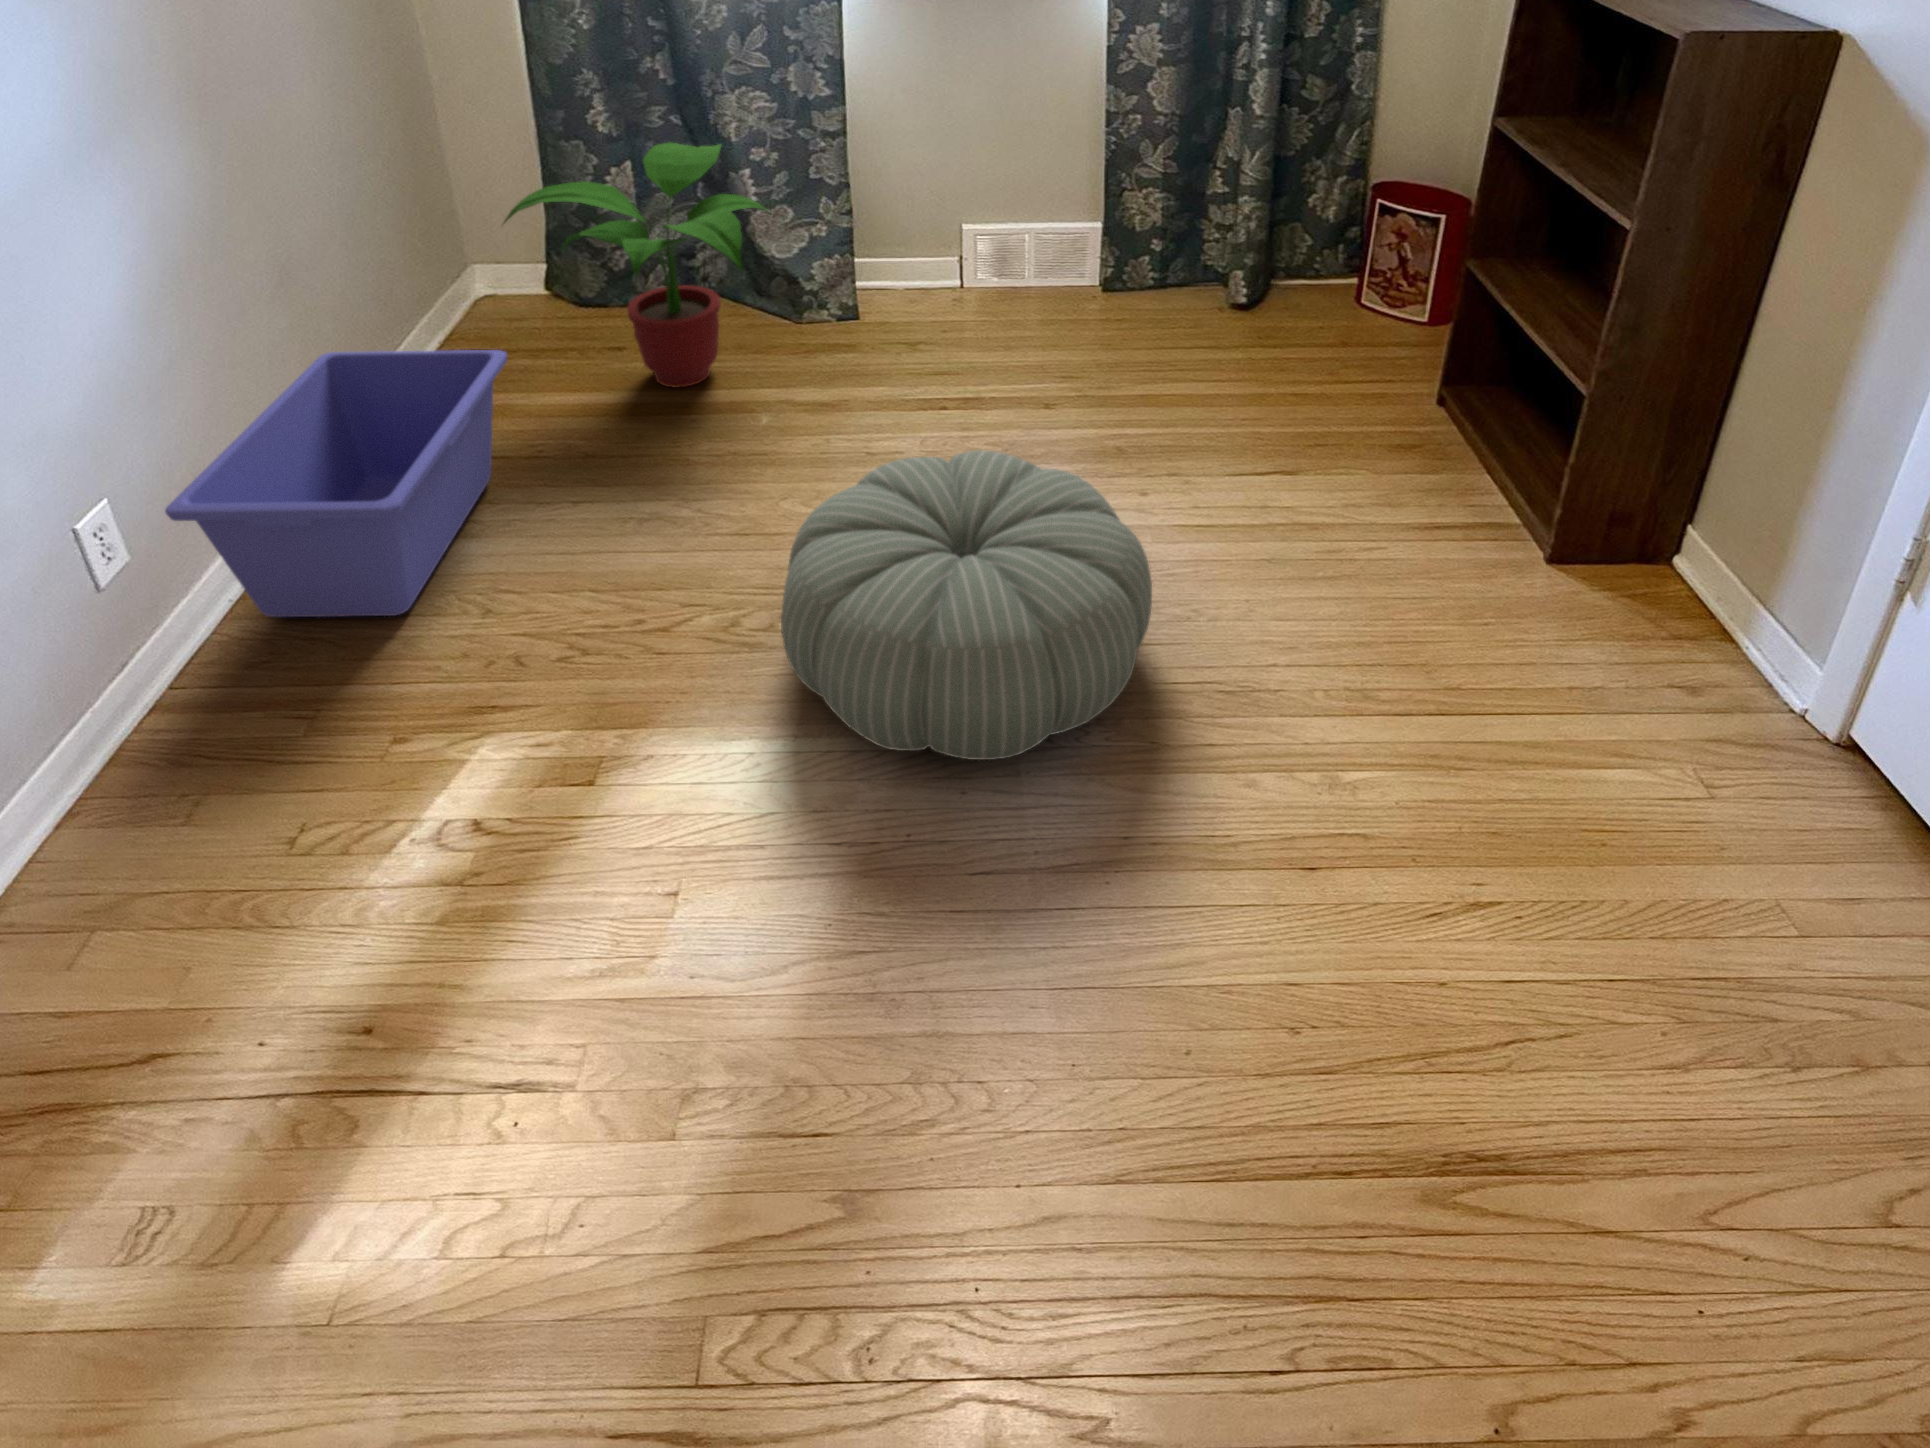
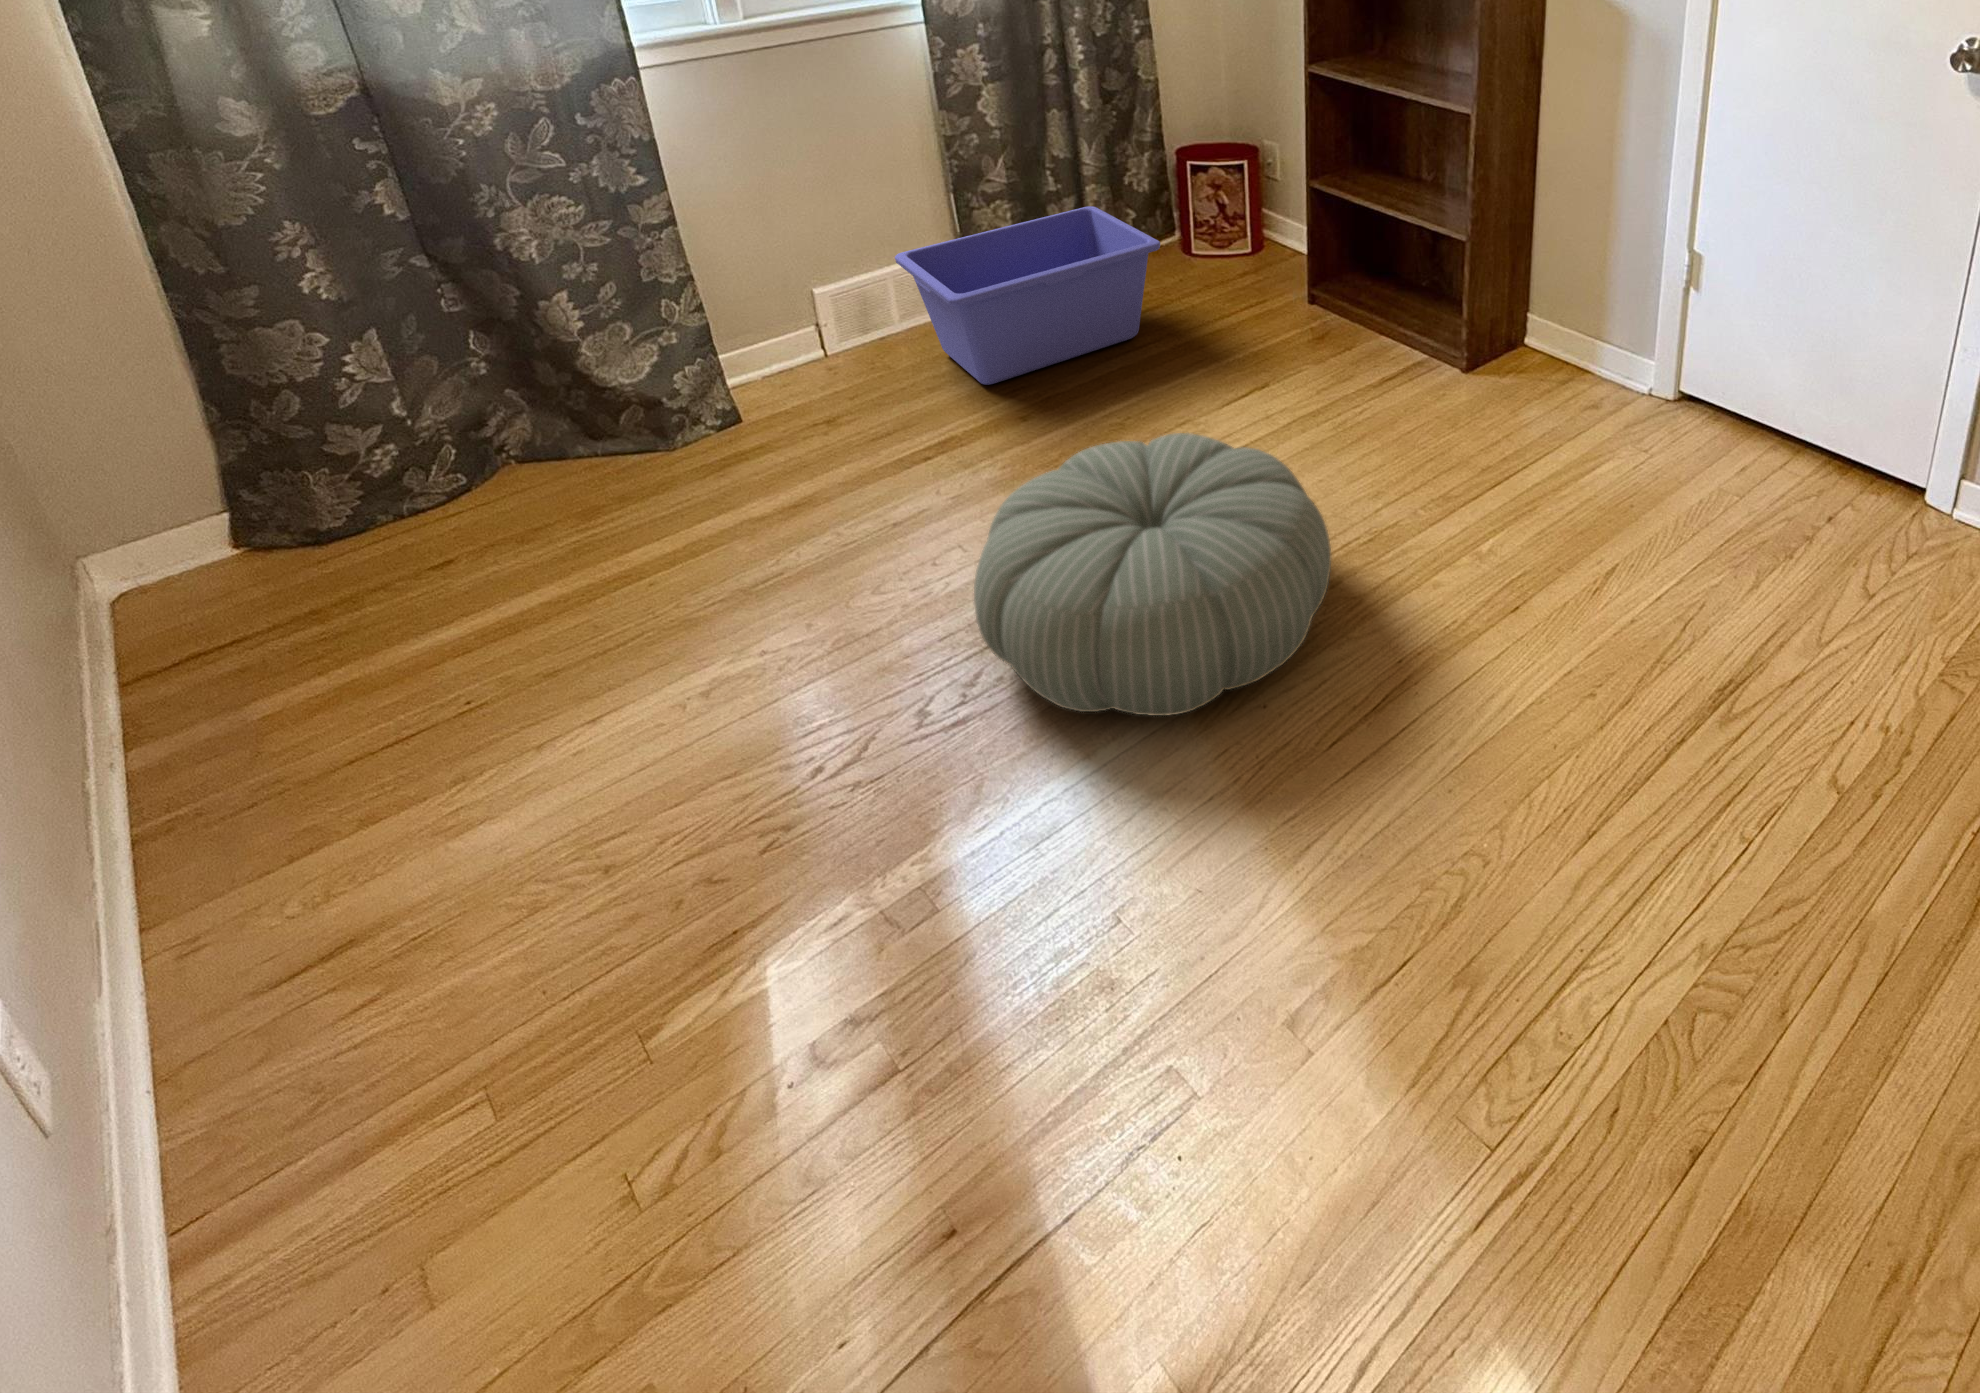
potted plant: present [504,143,771,387] -> none [251,269,685,576]
storage bin: present [165,350,507,617] -> present [895,206,1160,385]

